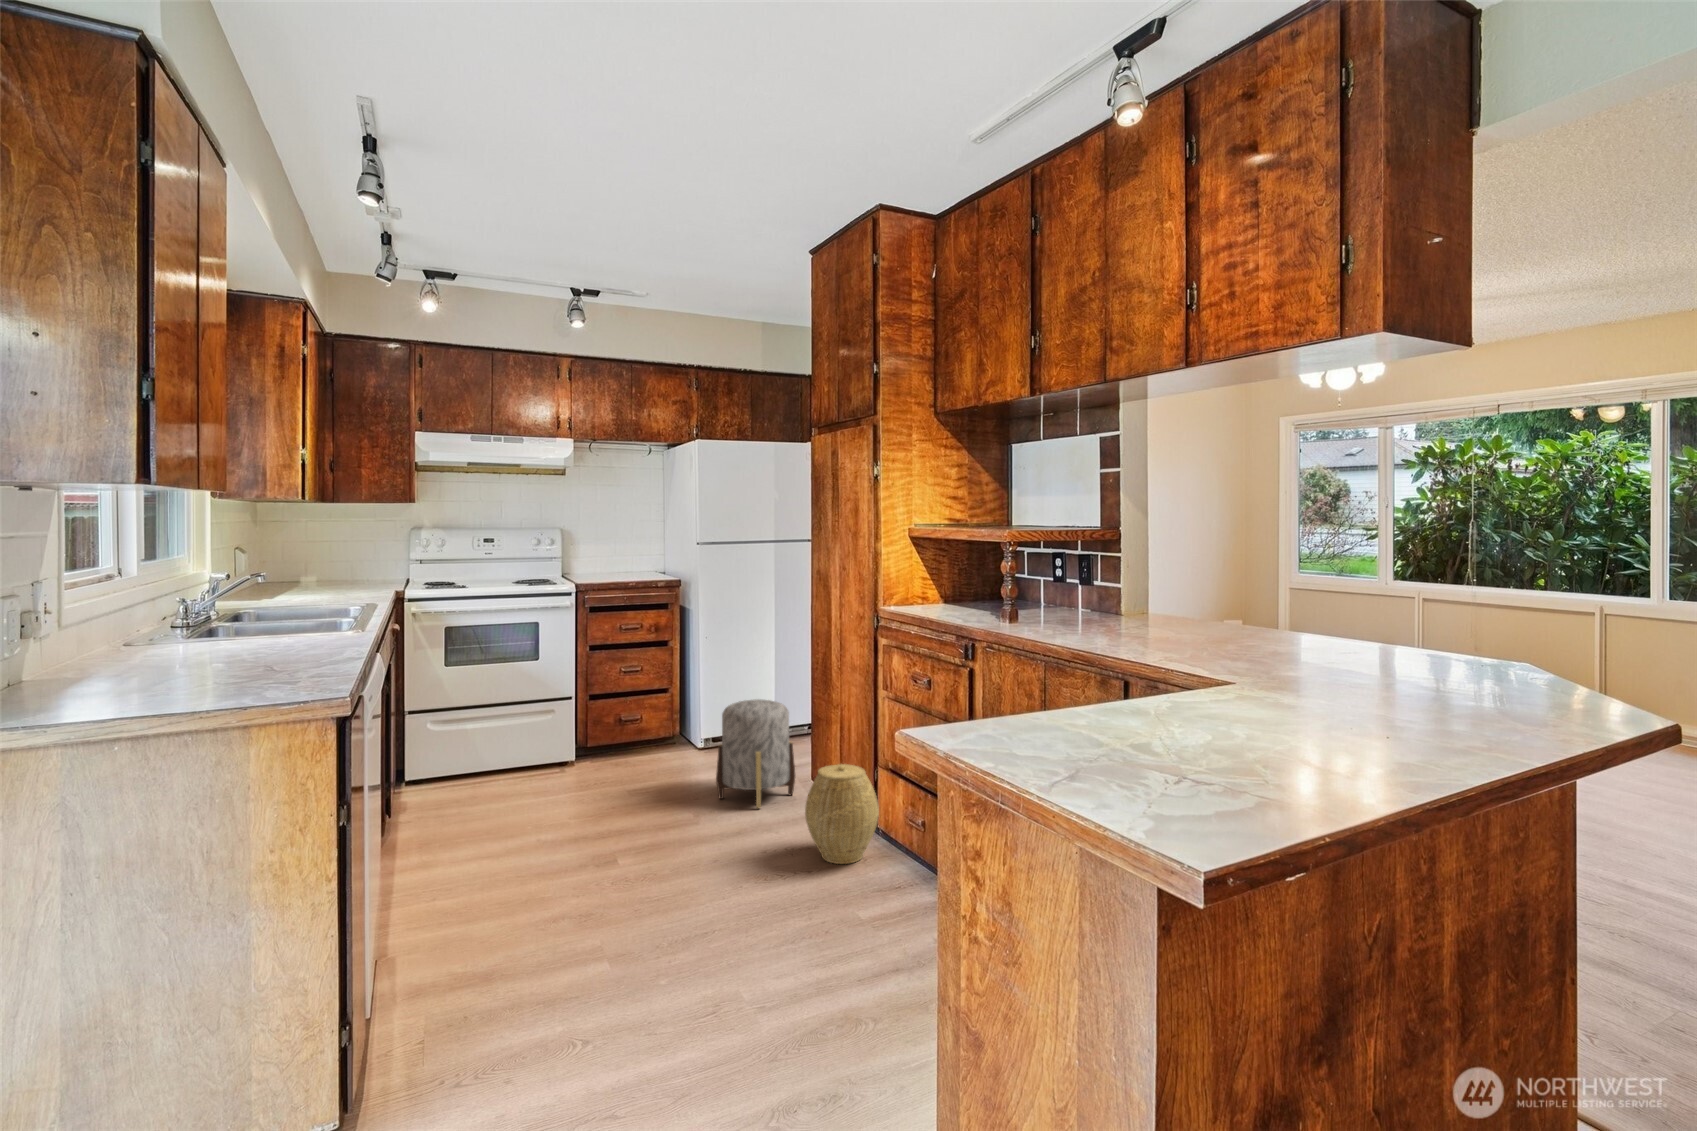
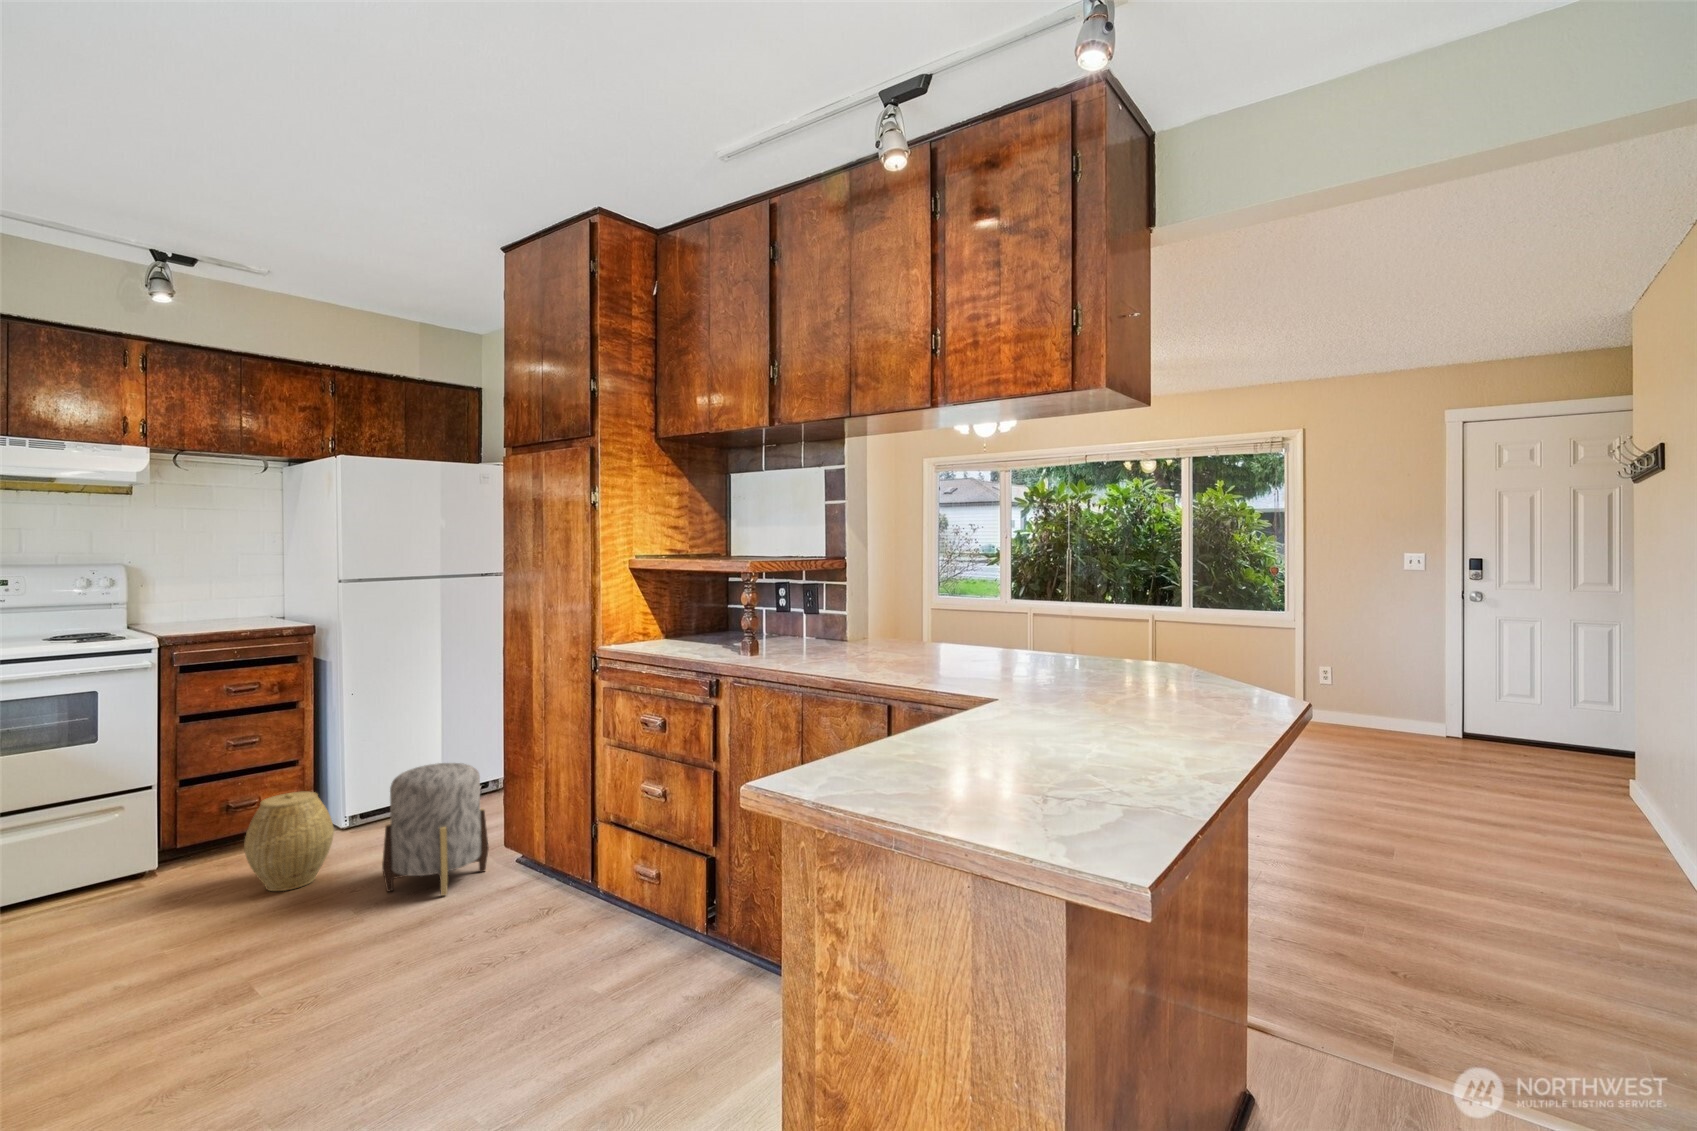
woven basket: present [805,764,879,864] -> present [244,792,334,891]

